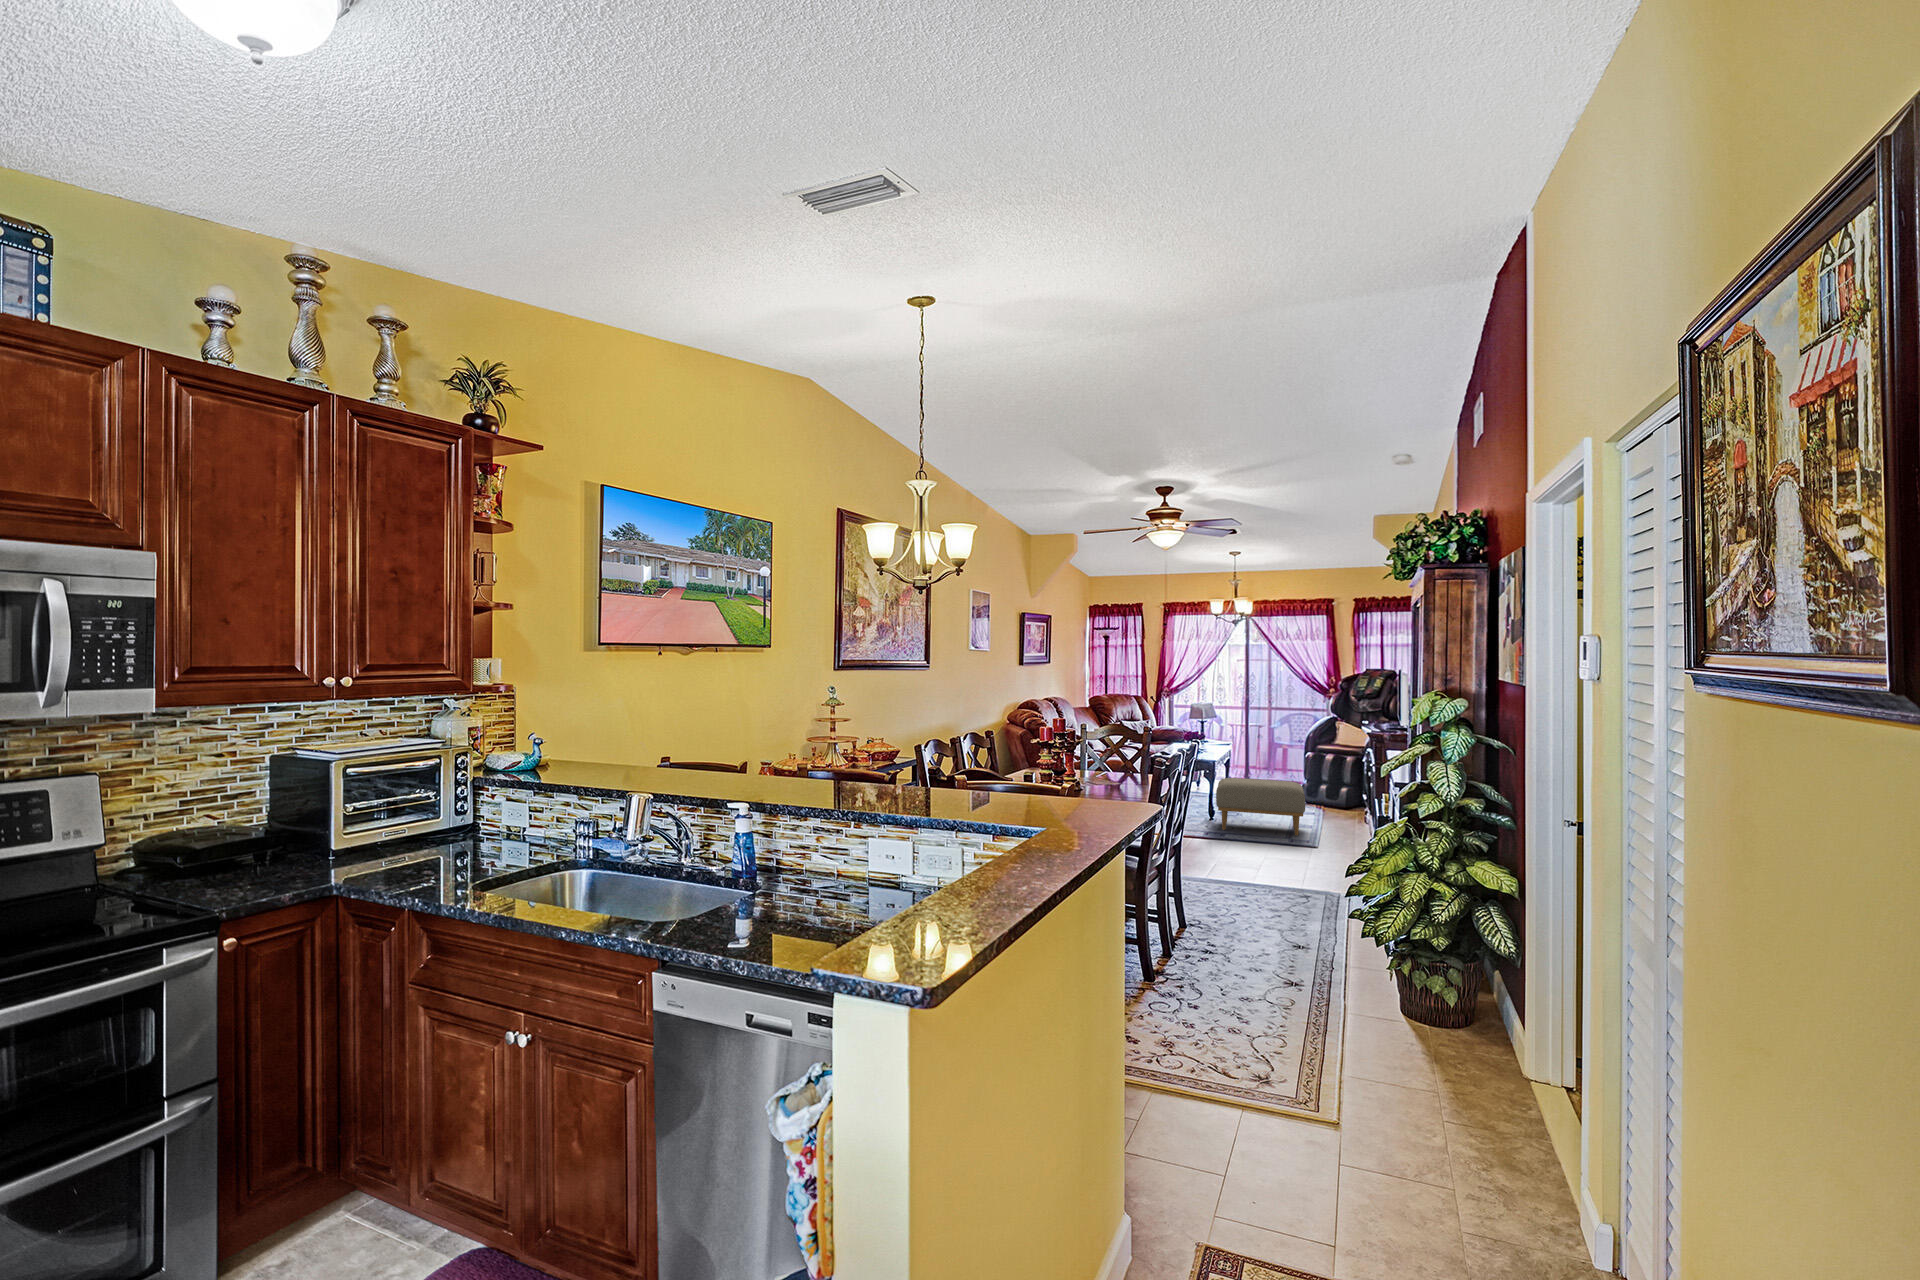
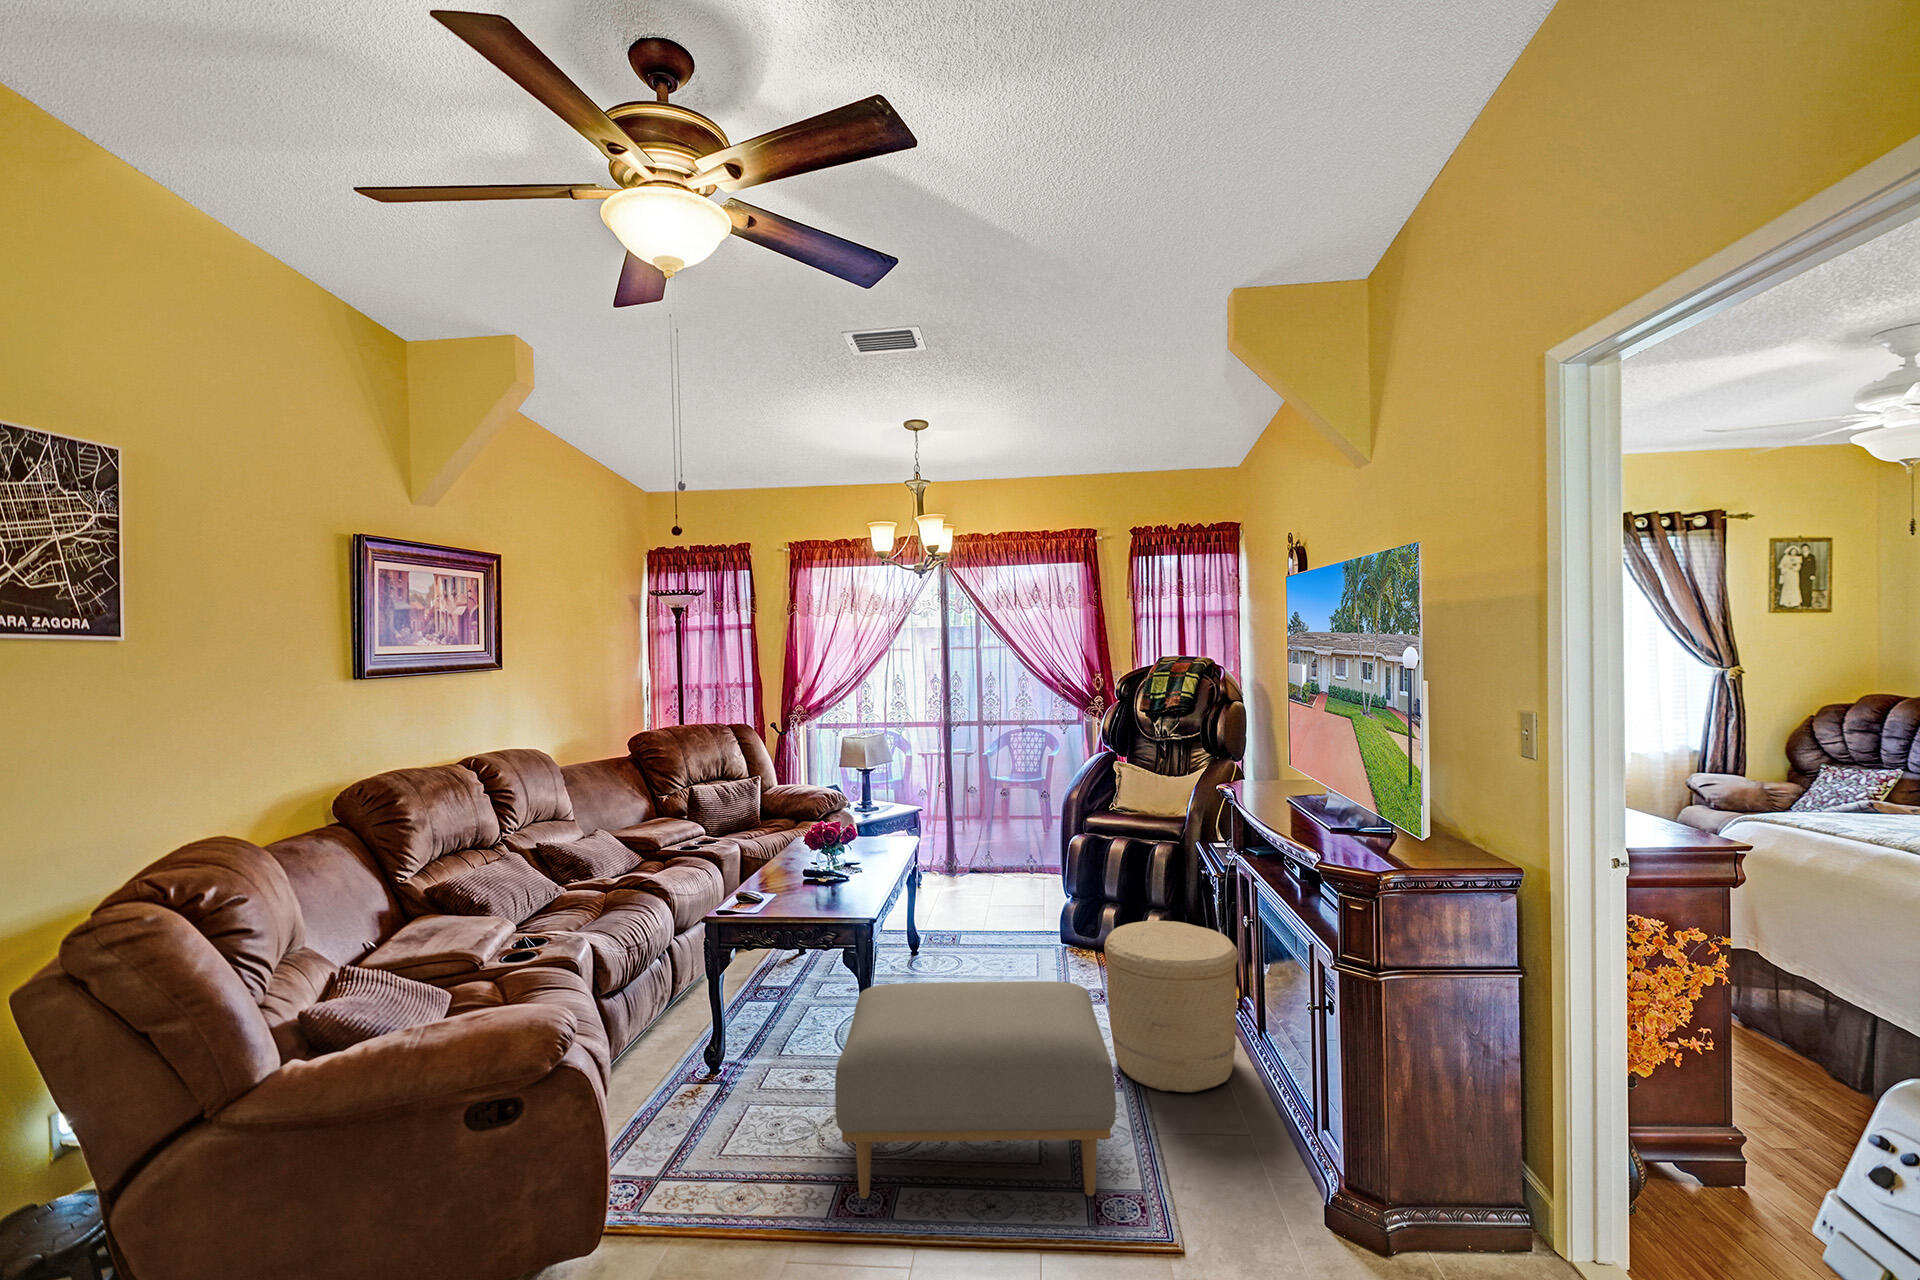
woven basket: none [1313,774,1366,828] -> present [1104,921,1238,1093]

